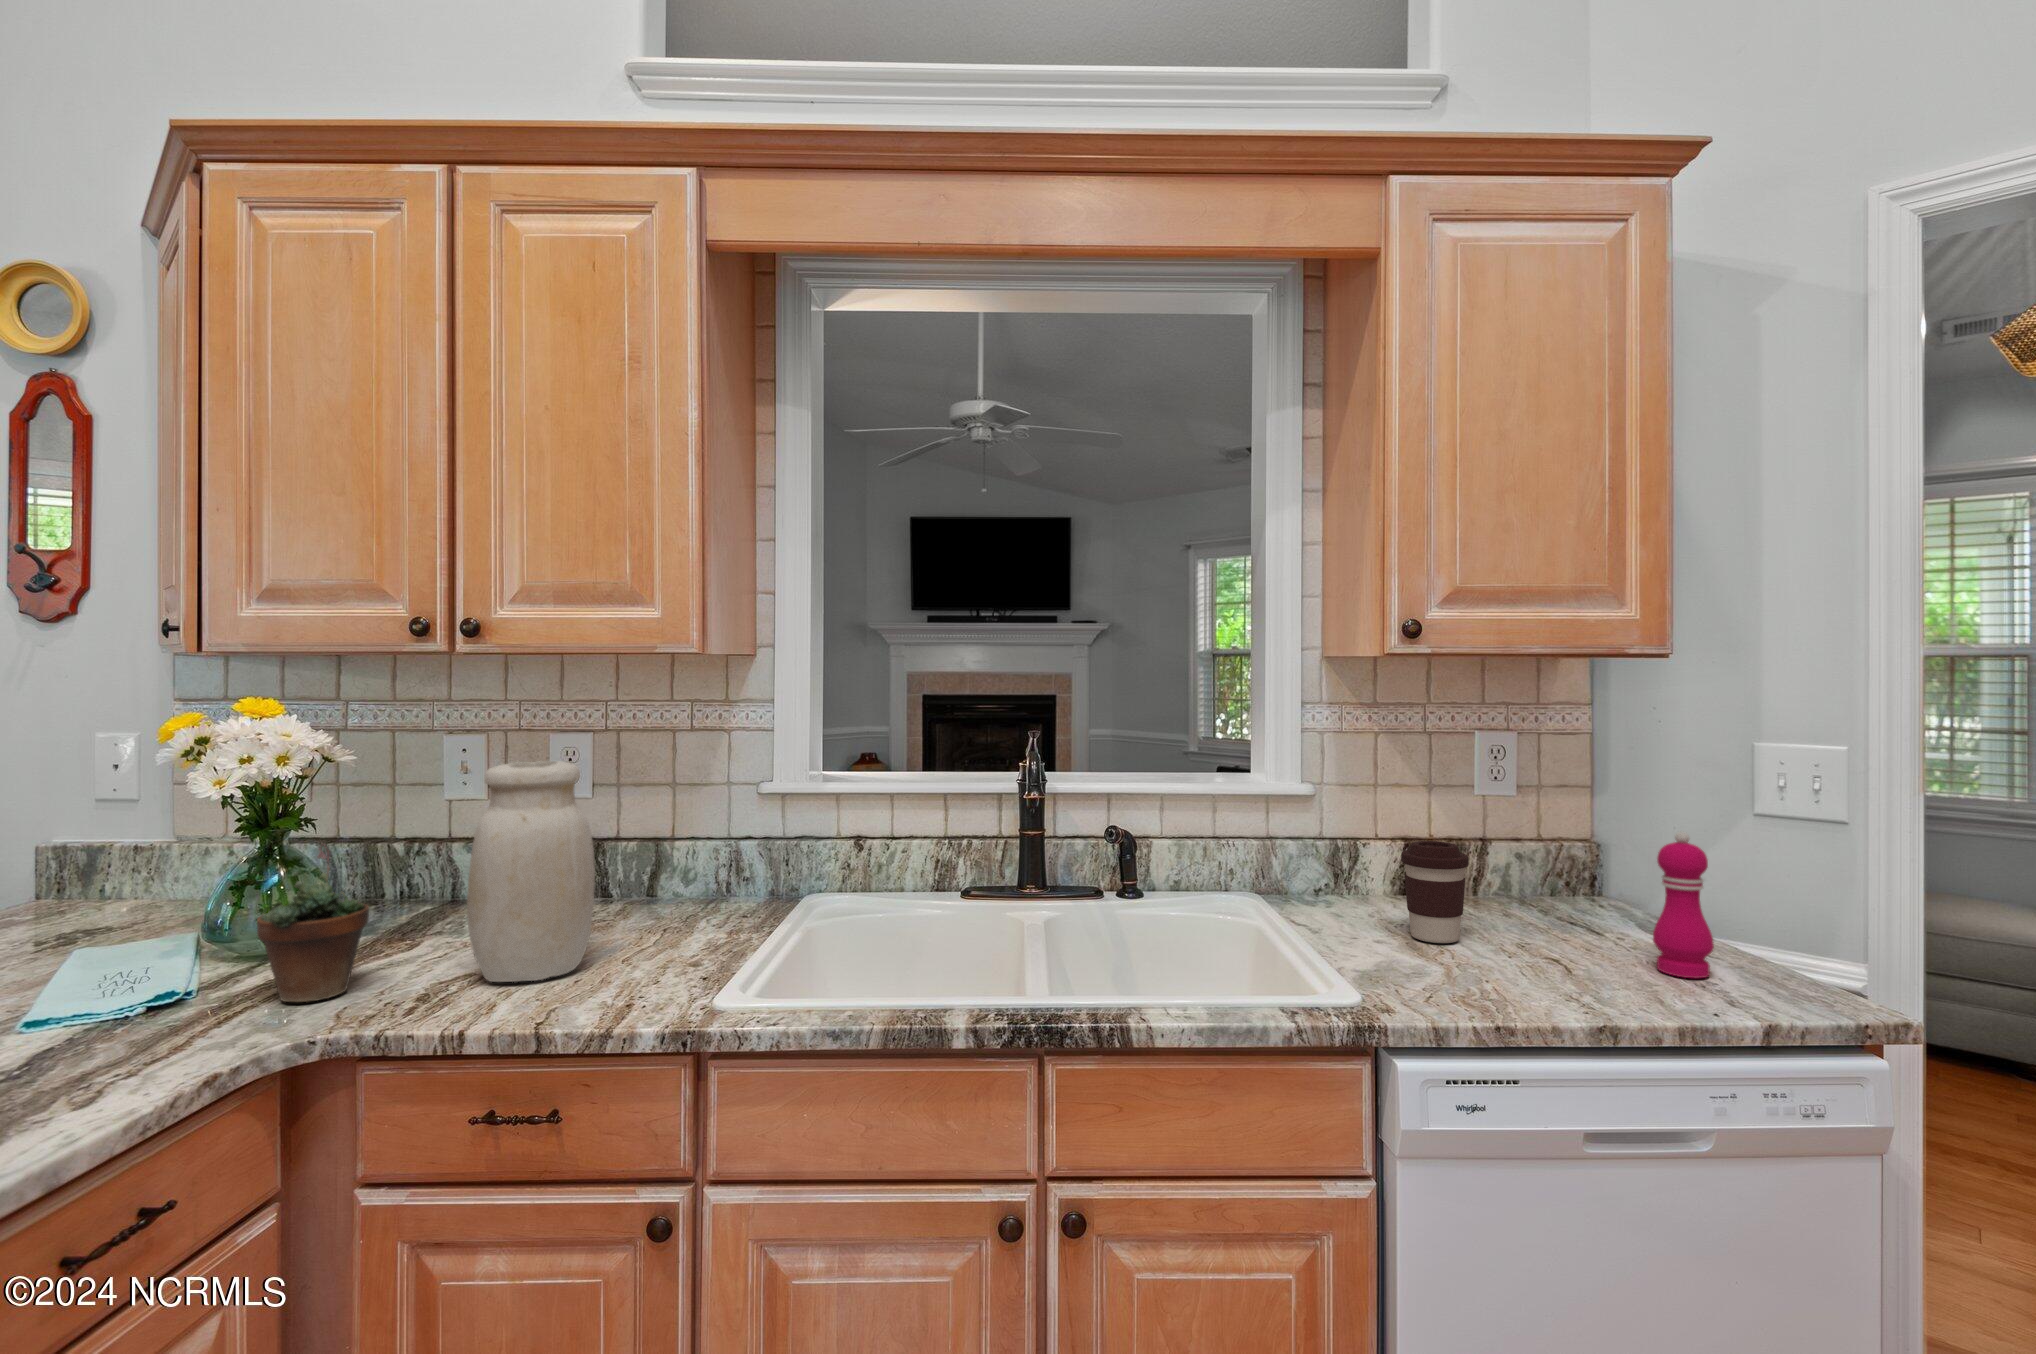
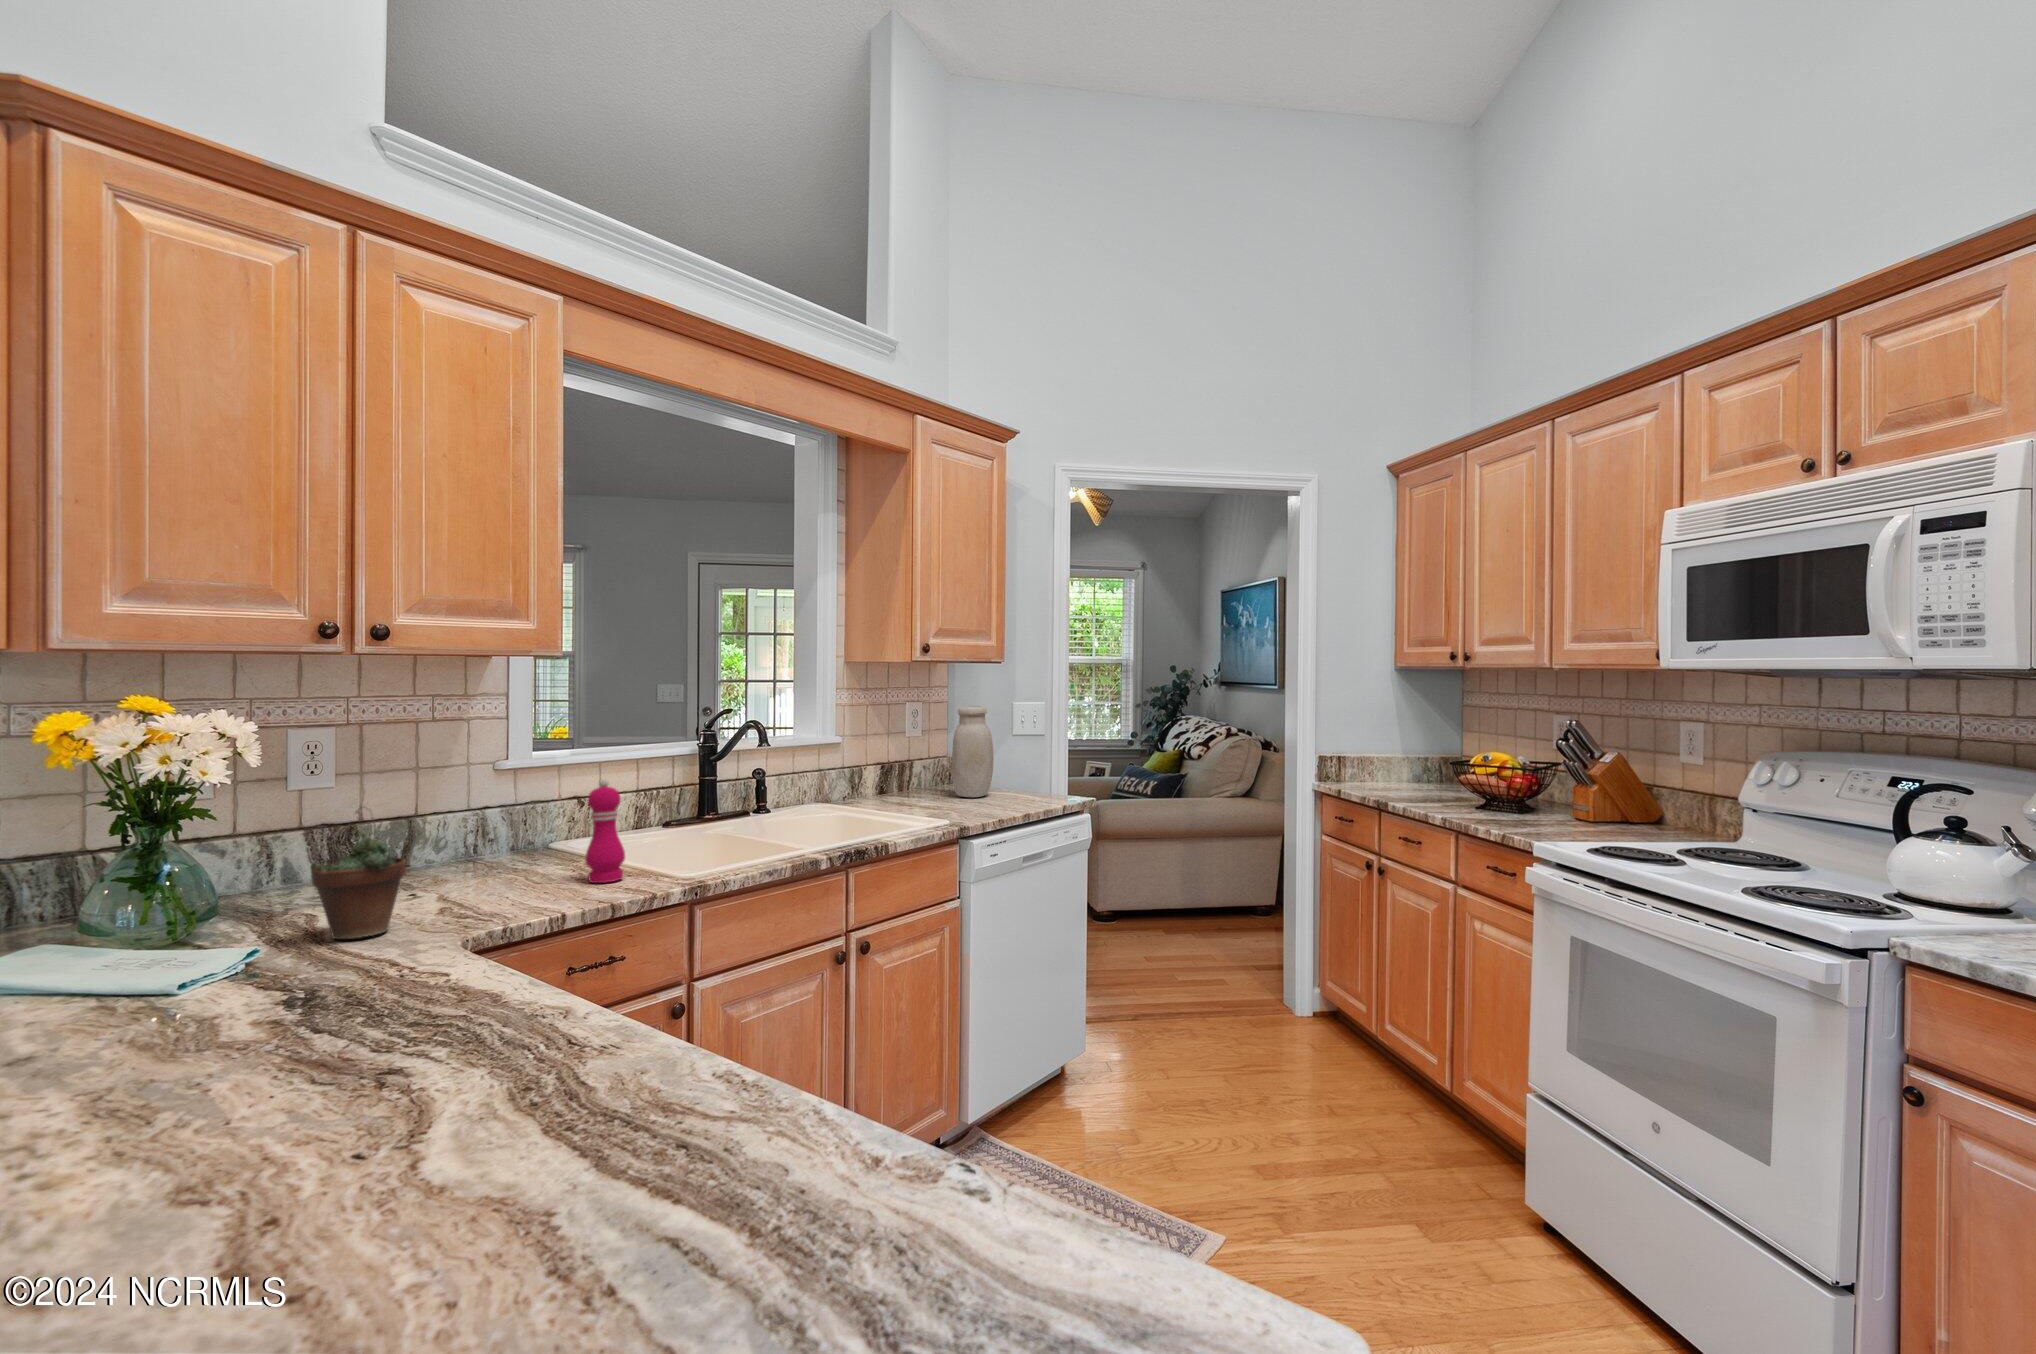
jar: present [467,761,595,982] -> present [952,706,993,797]
pepper mill: present [1653,832,1714,978] -> present [585,779,625,883]
coffee cup: present [1401,841,1469,943] -> none [911,755,943,806]

